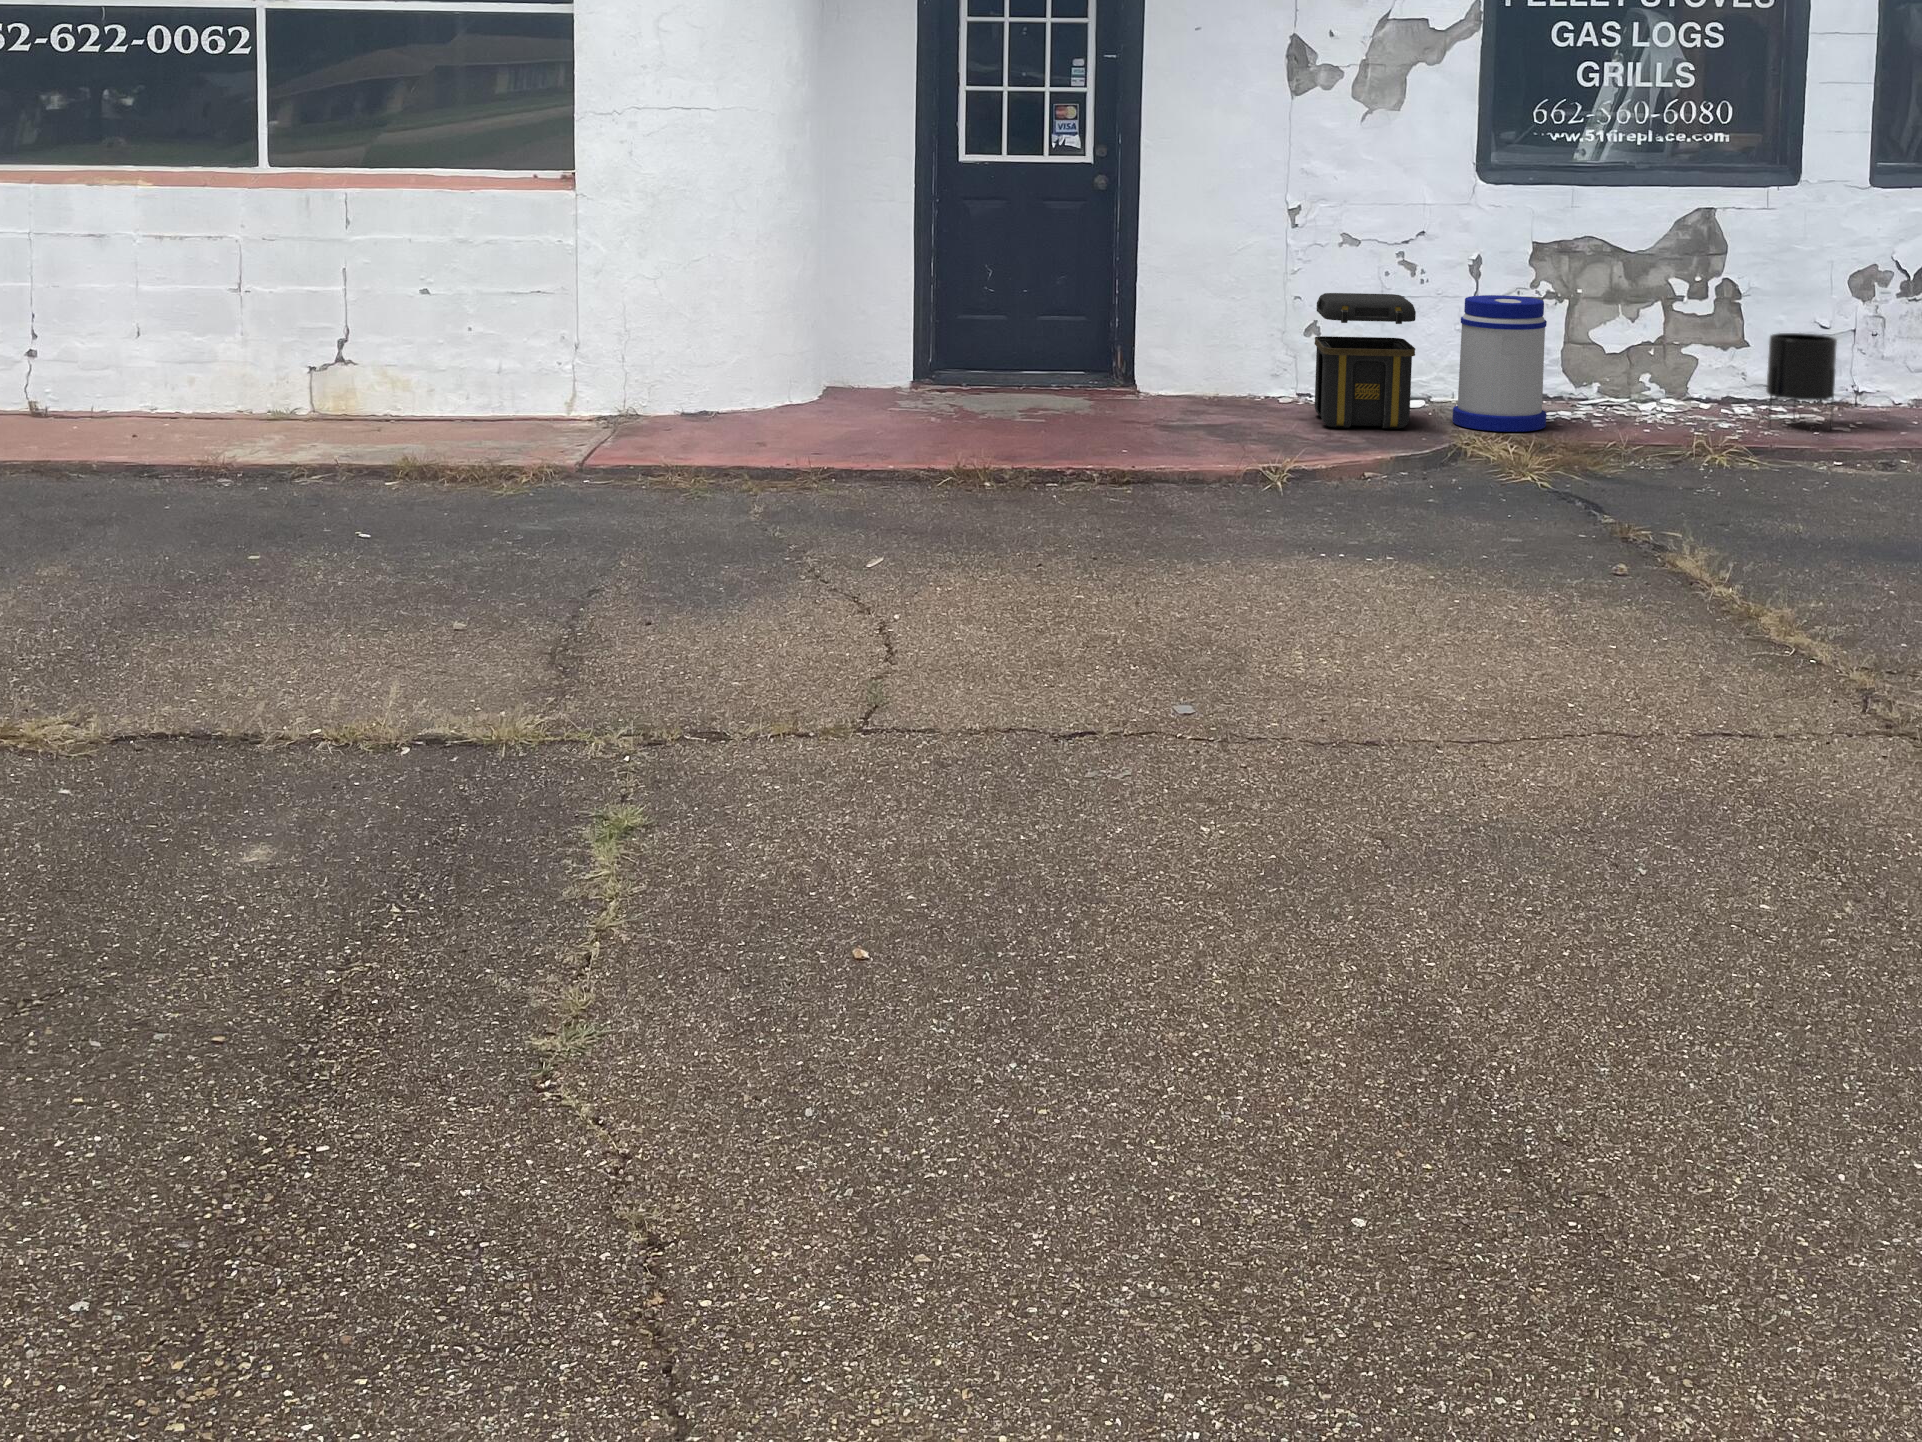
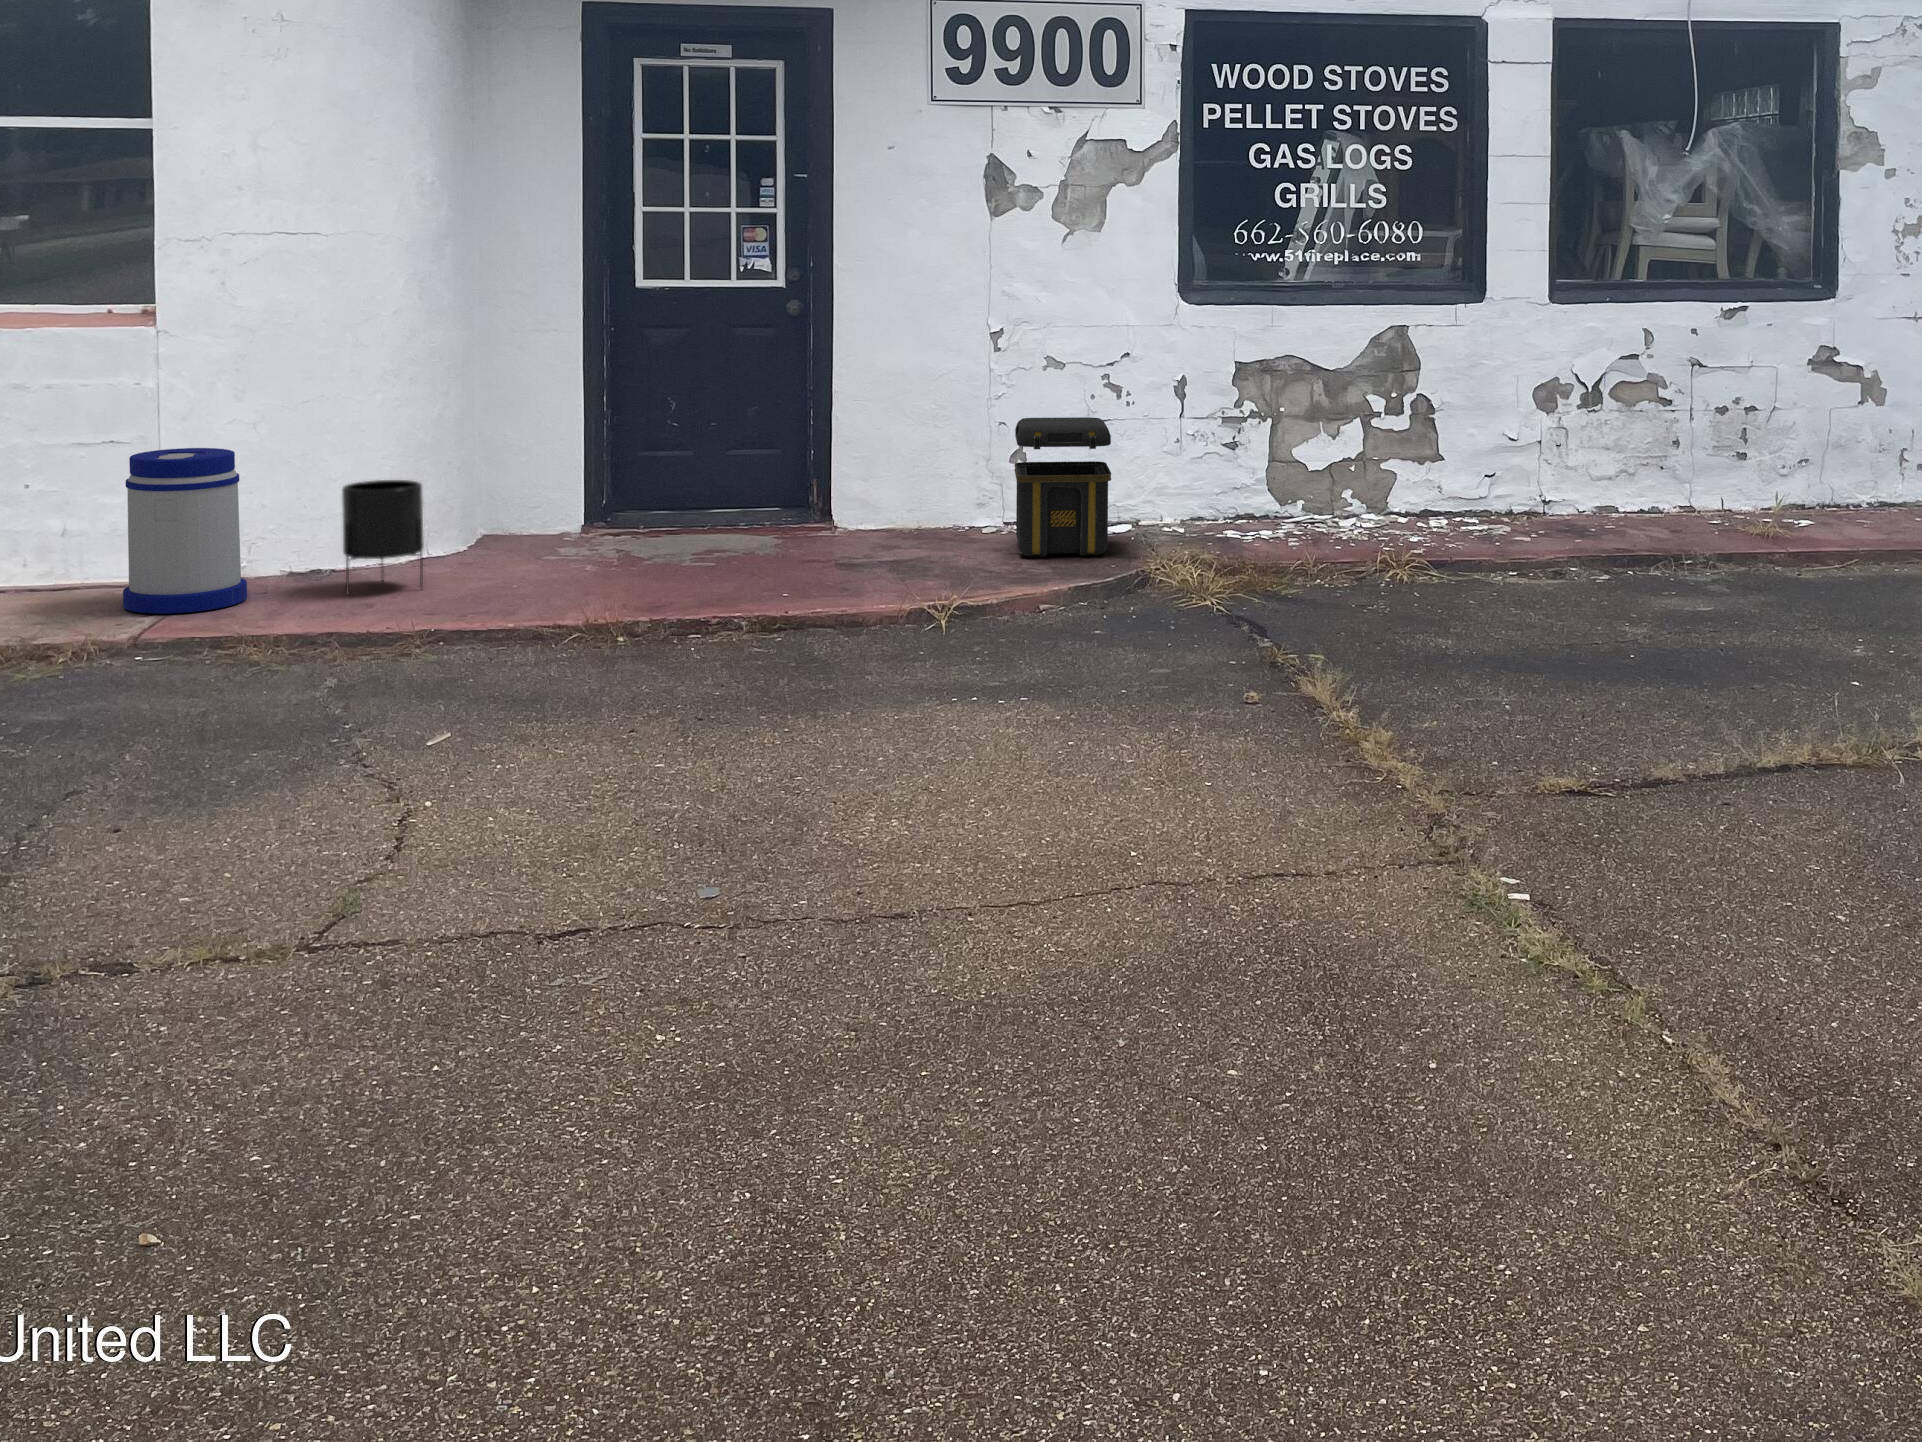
trash can: present [1453,295,1547,432] -> present [123,448,247,614]
planter: present [1766,333,1837,429] -> present [342,480,424,594]

